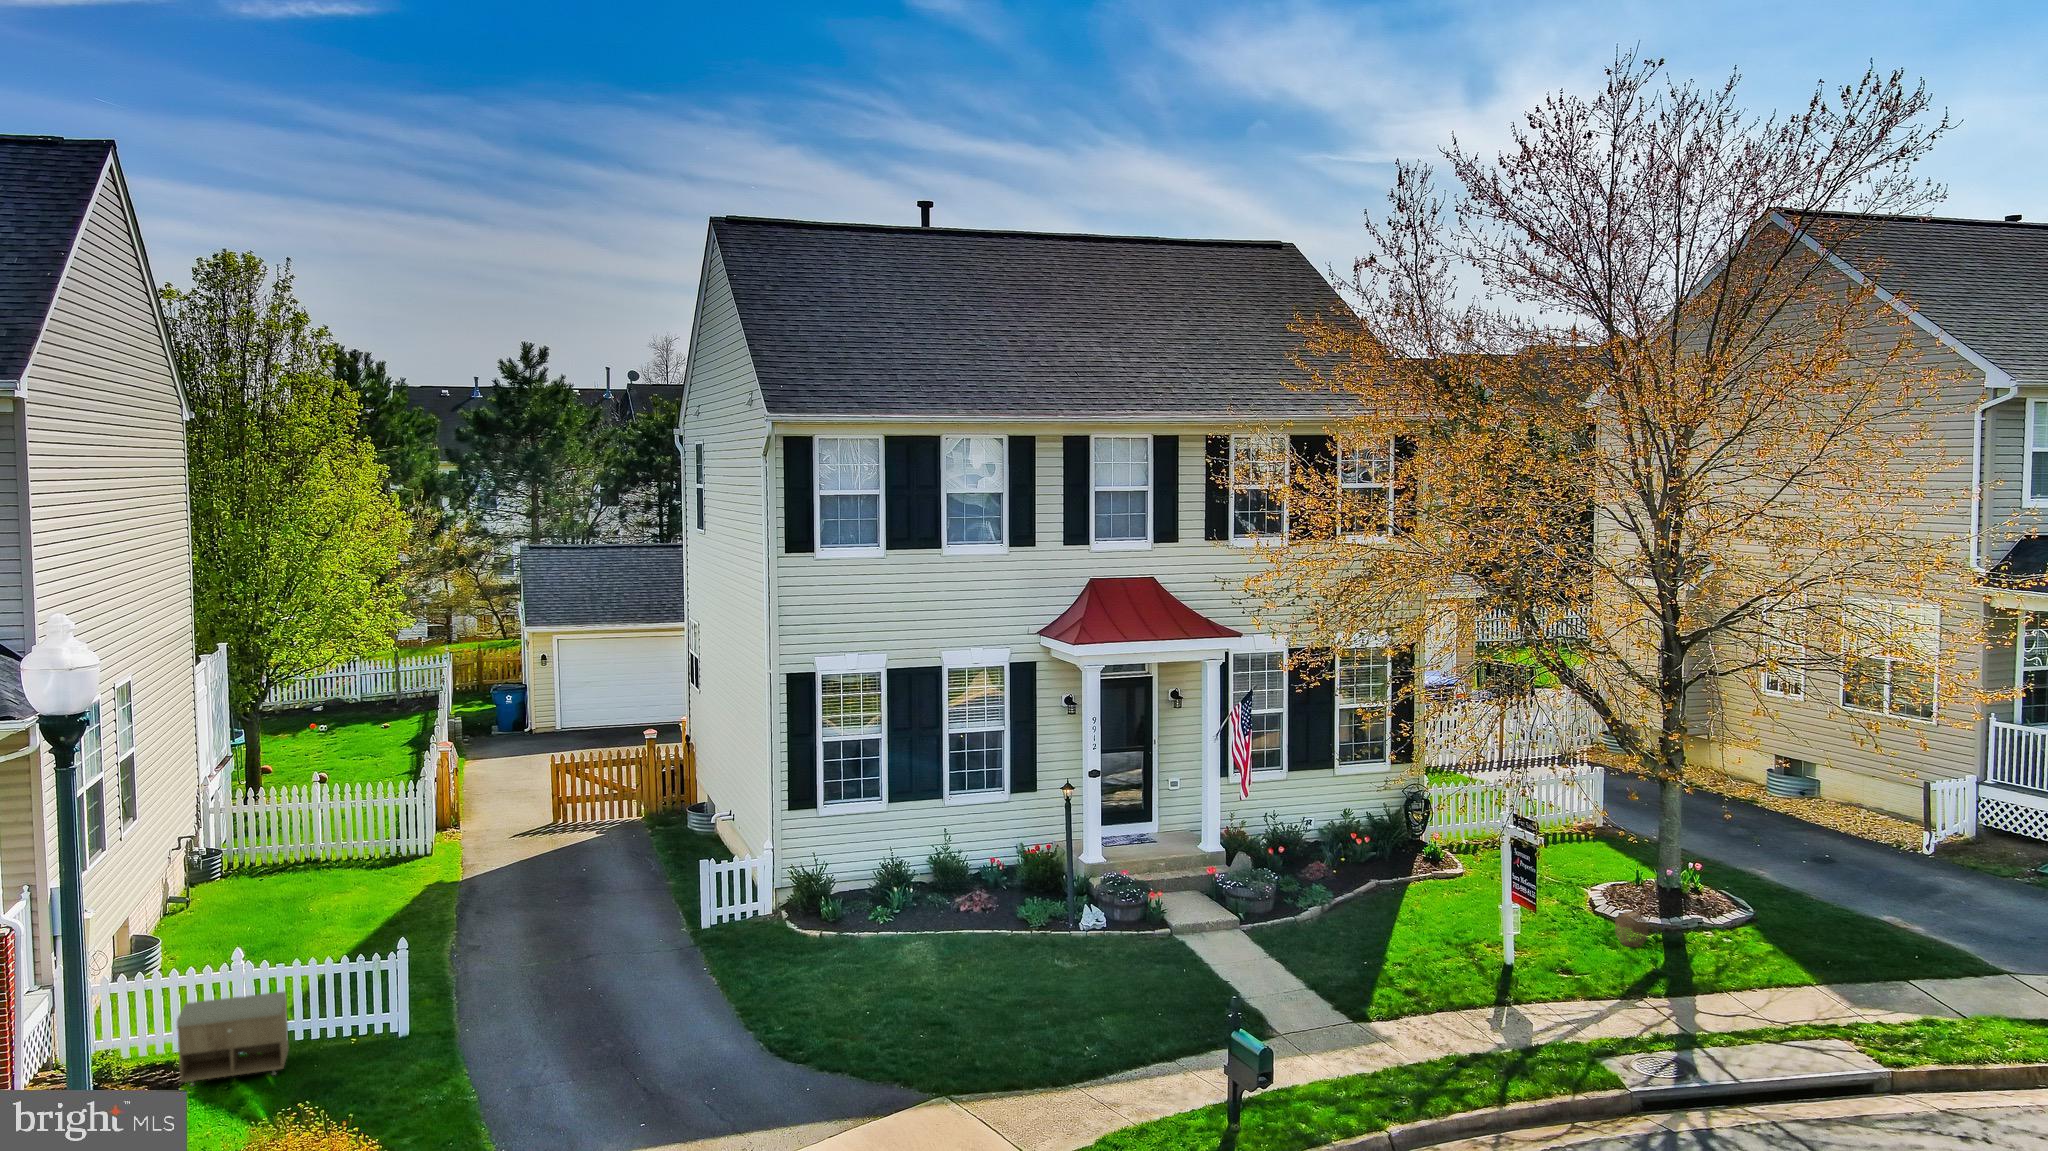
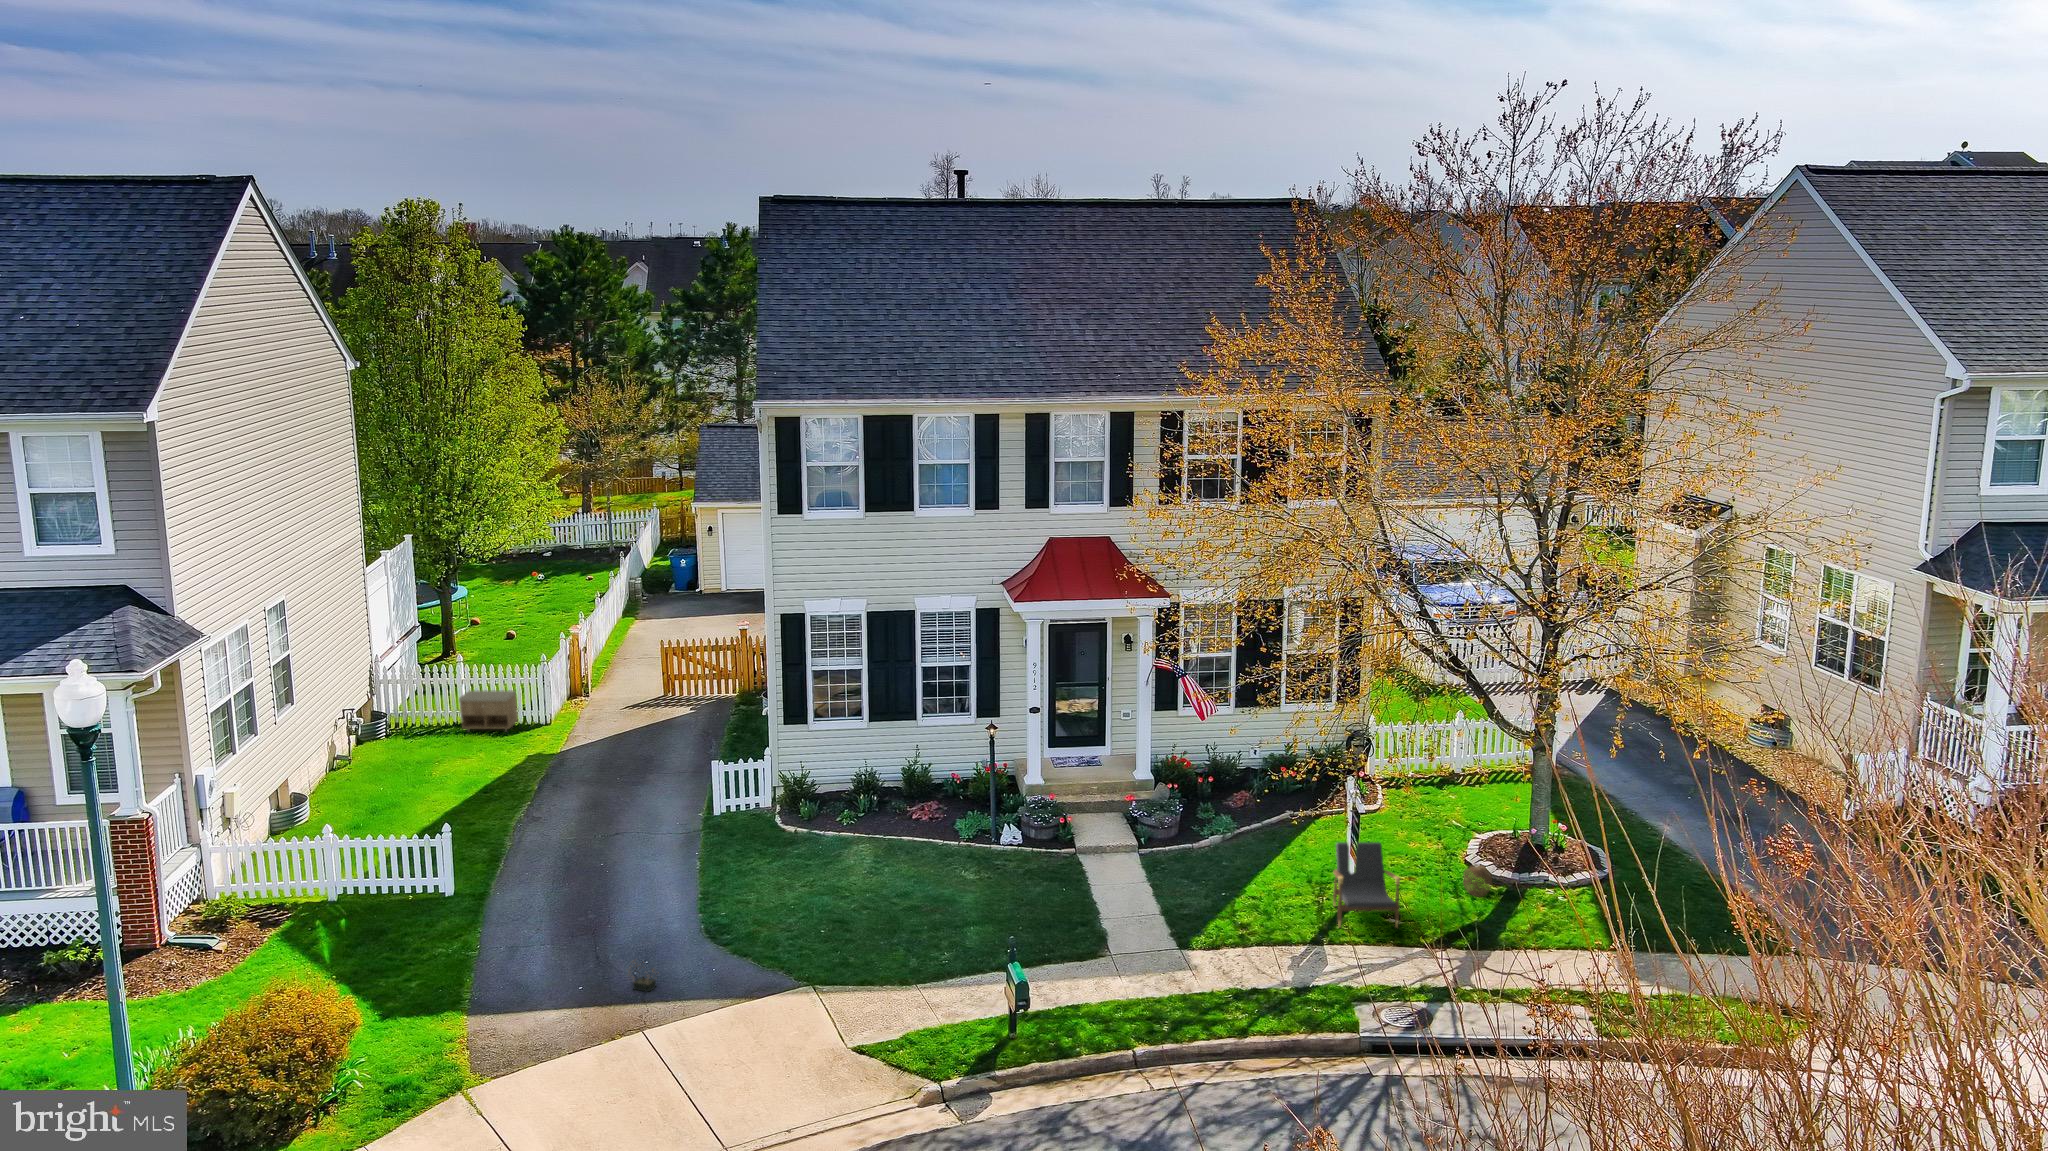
lounge chair: none [1492,888,1580,986] -> present [1333,842,1400,927]
storage bench: present [177,992,289,1086] -> present [459,690,518,731]
decorative plant: none [712,1076,755,1118] -> present [629,960,659,992]

